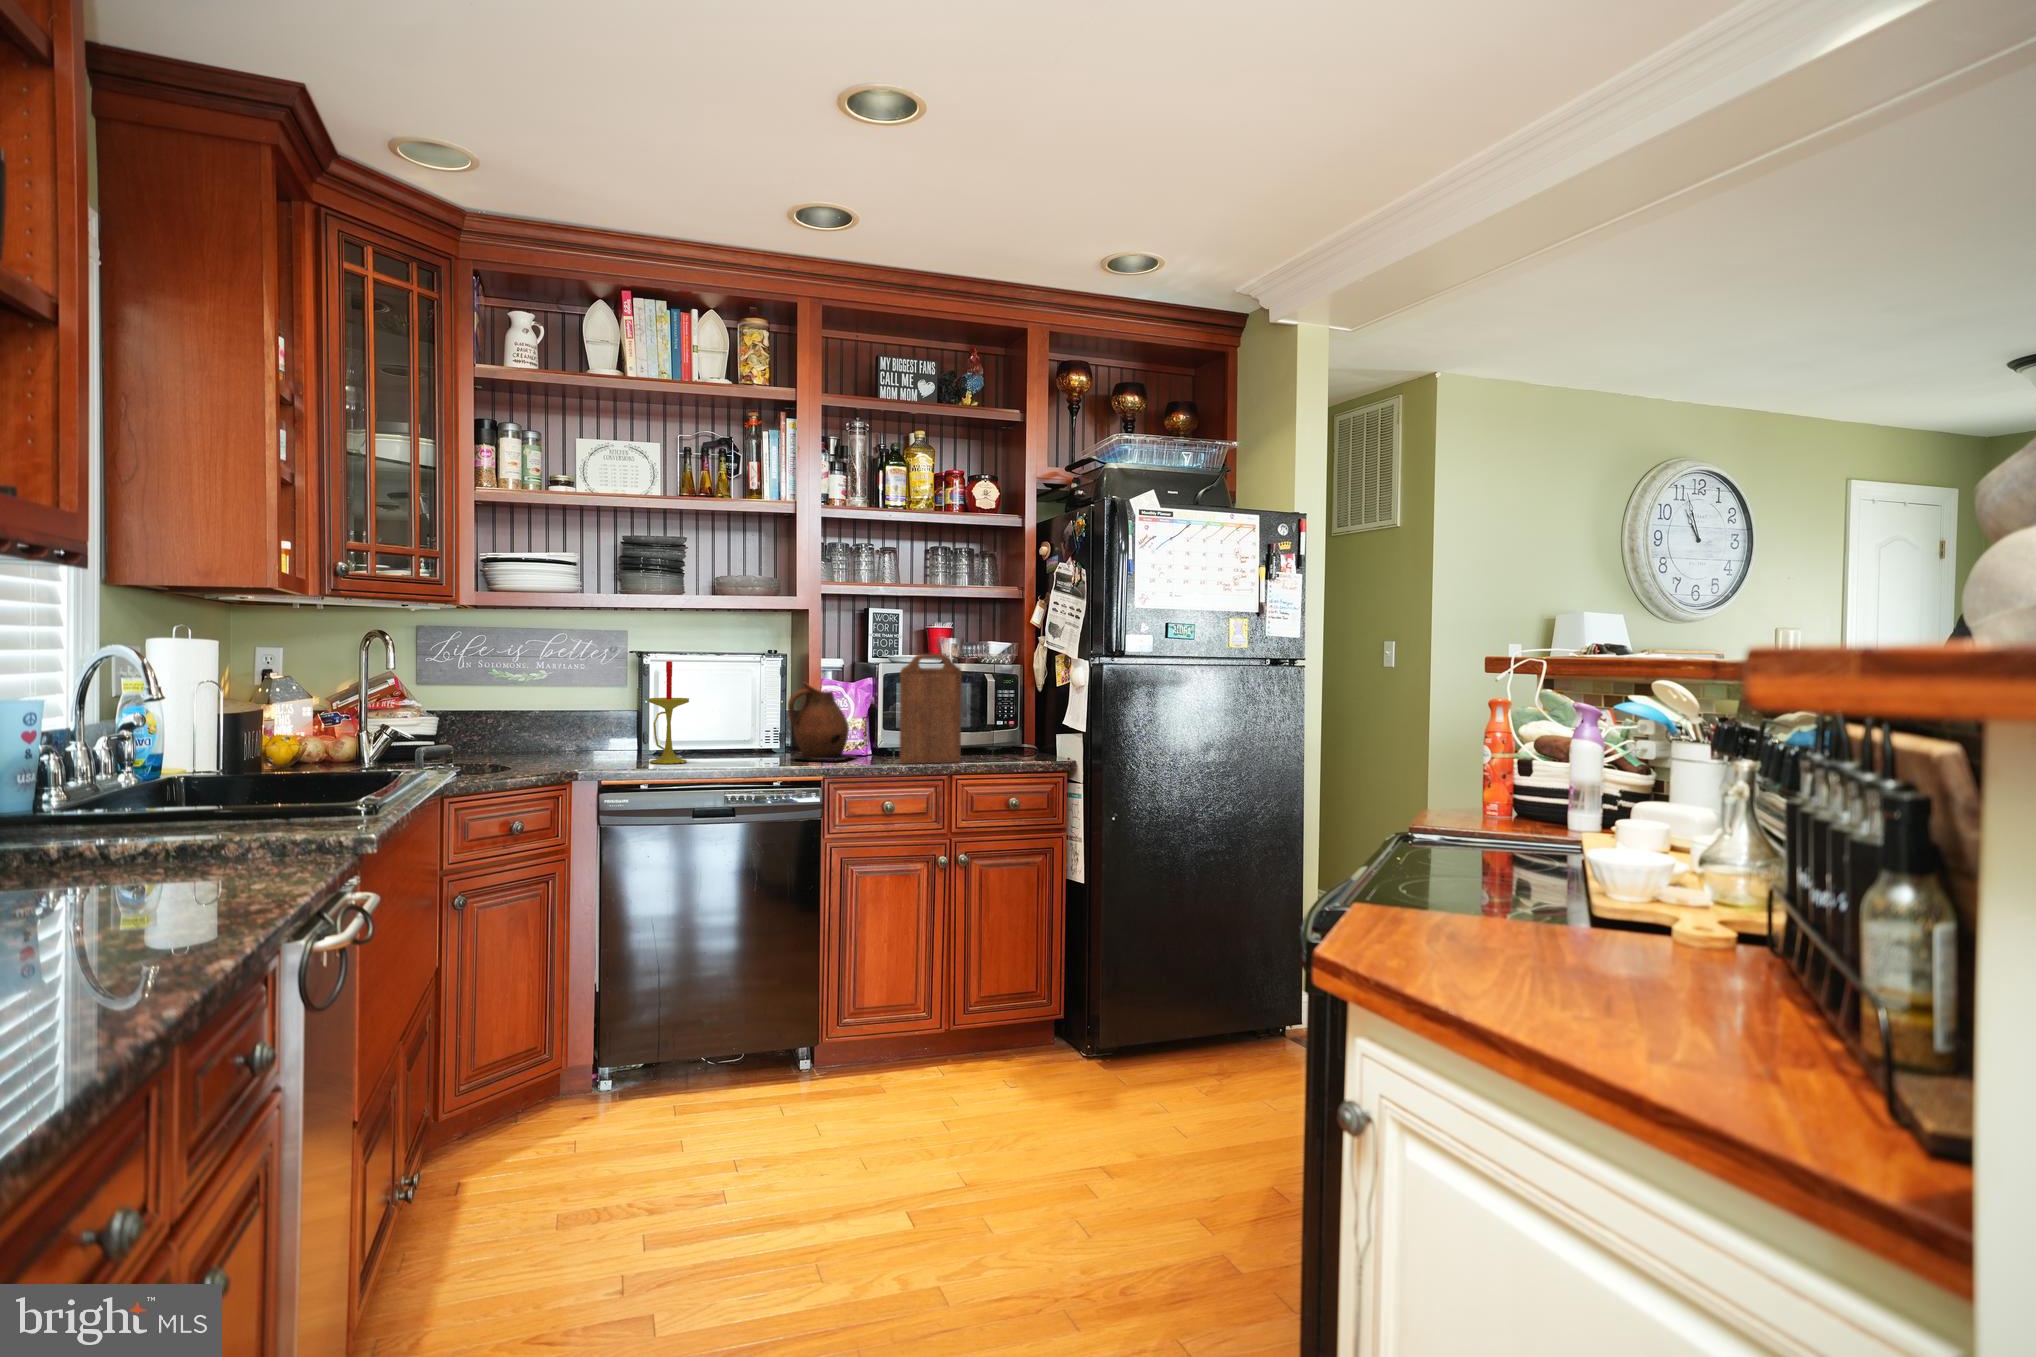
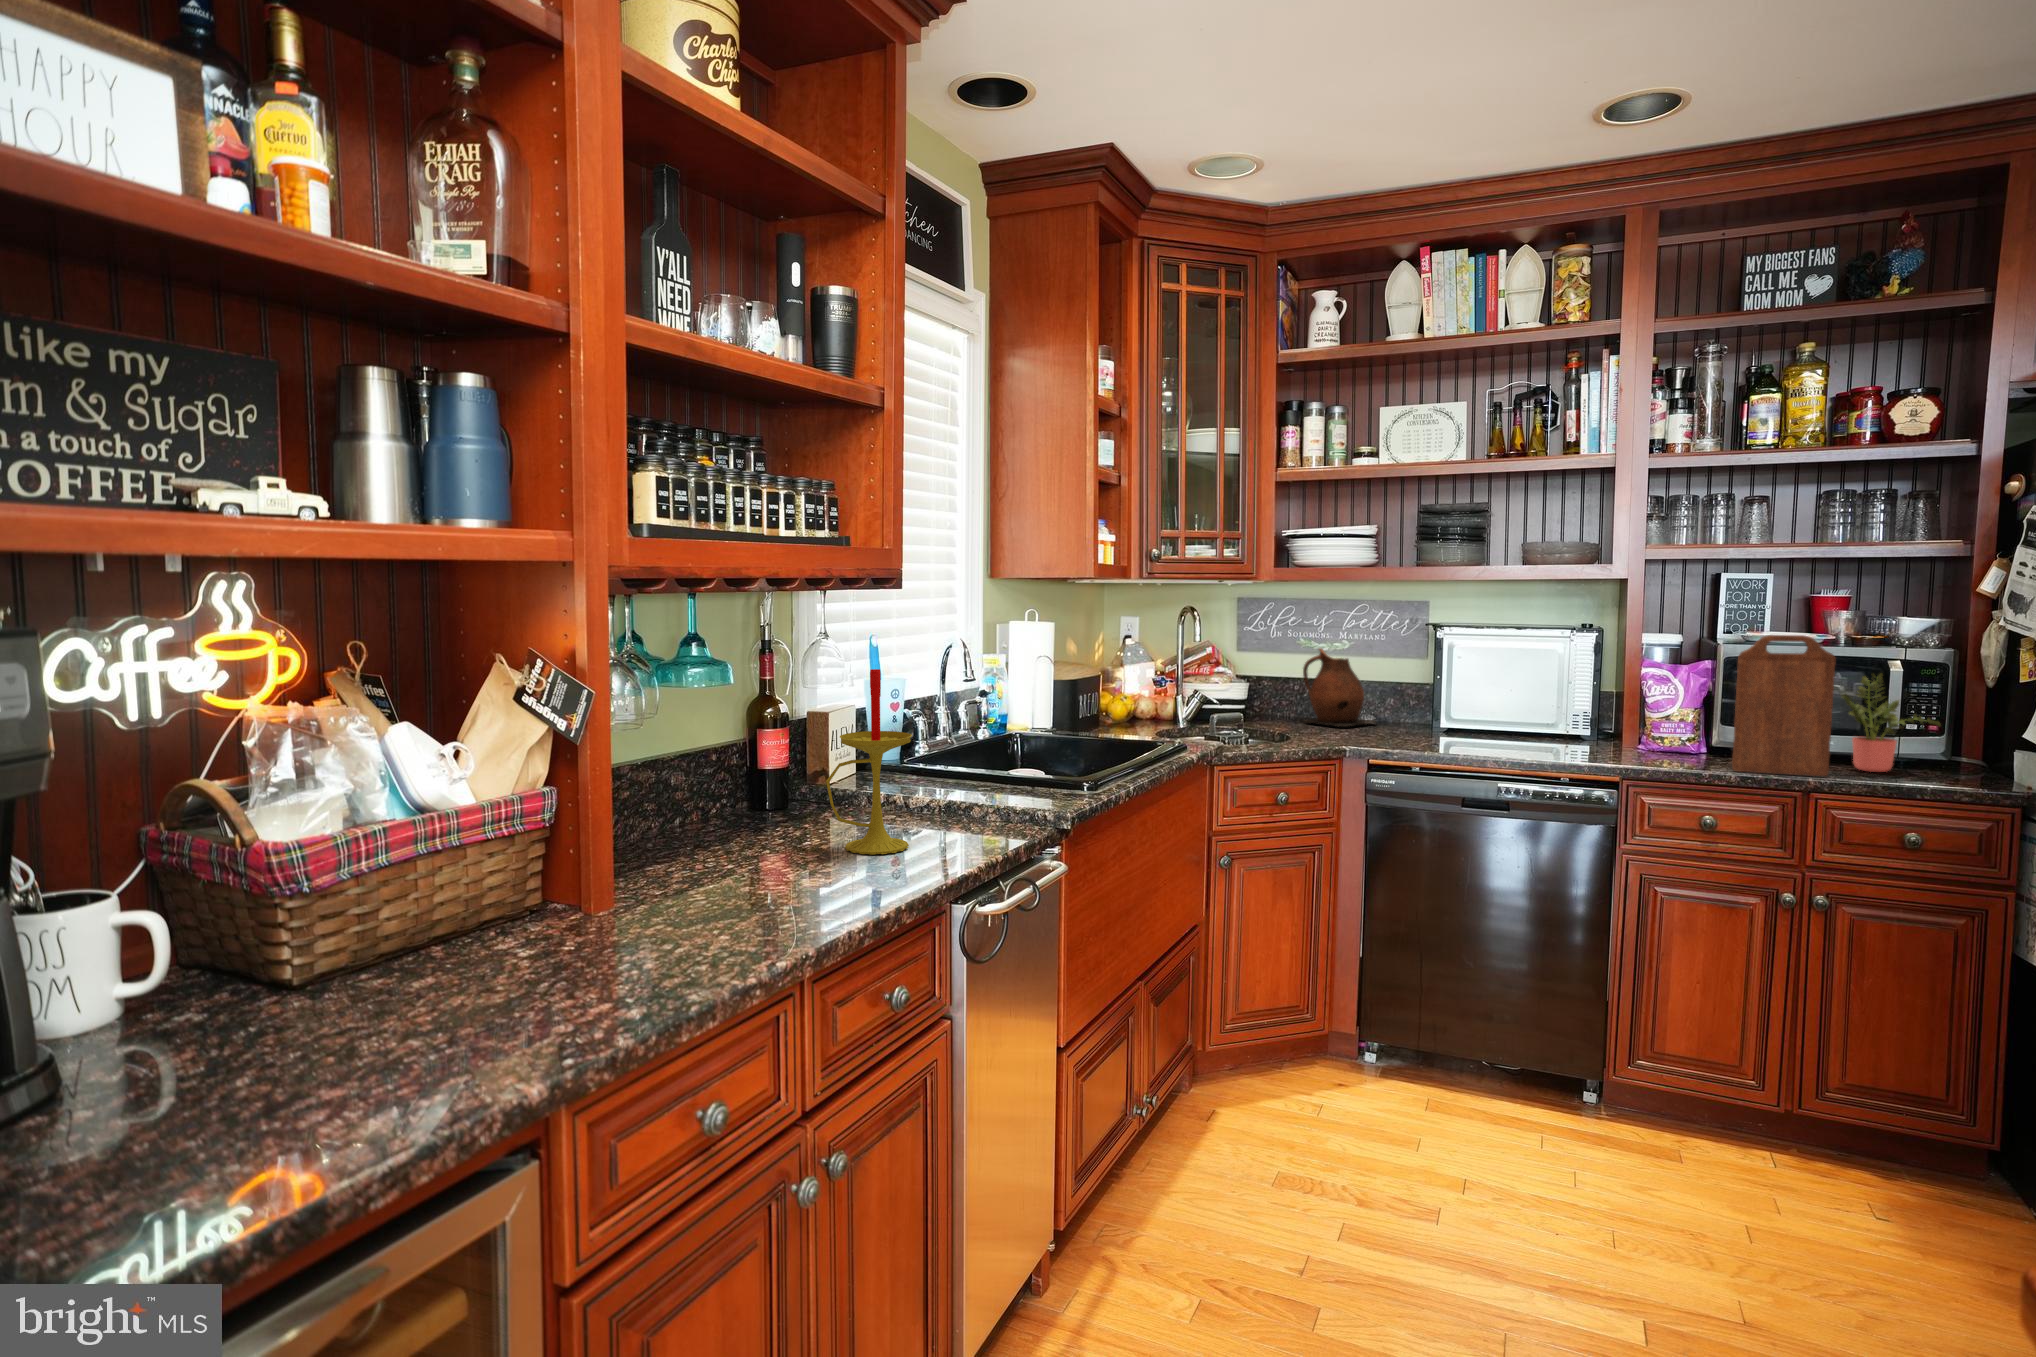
candle: present [649,661,689,764] -> present [826,669,912,854]
ceramic pitcher: present [788,683,854,761] -> present [1303,649,1373,727]
potted plant: none [963,684,1019,758] -> present [1842,673,1940,772]

